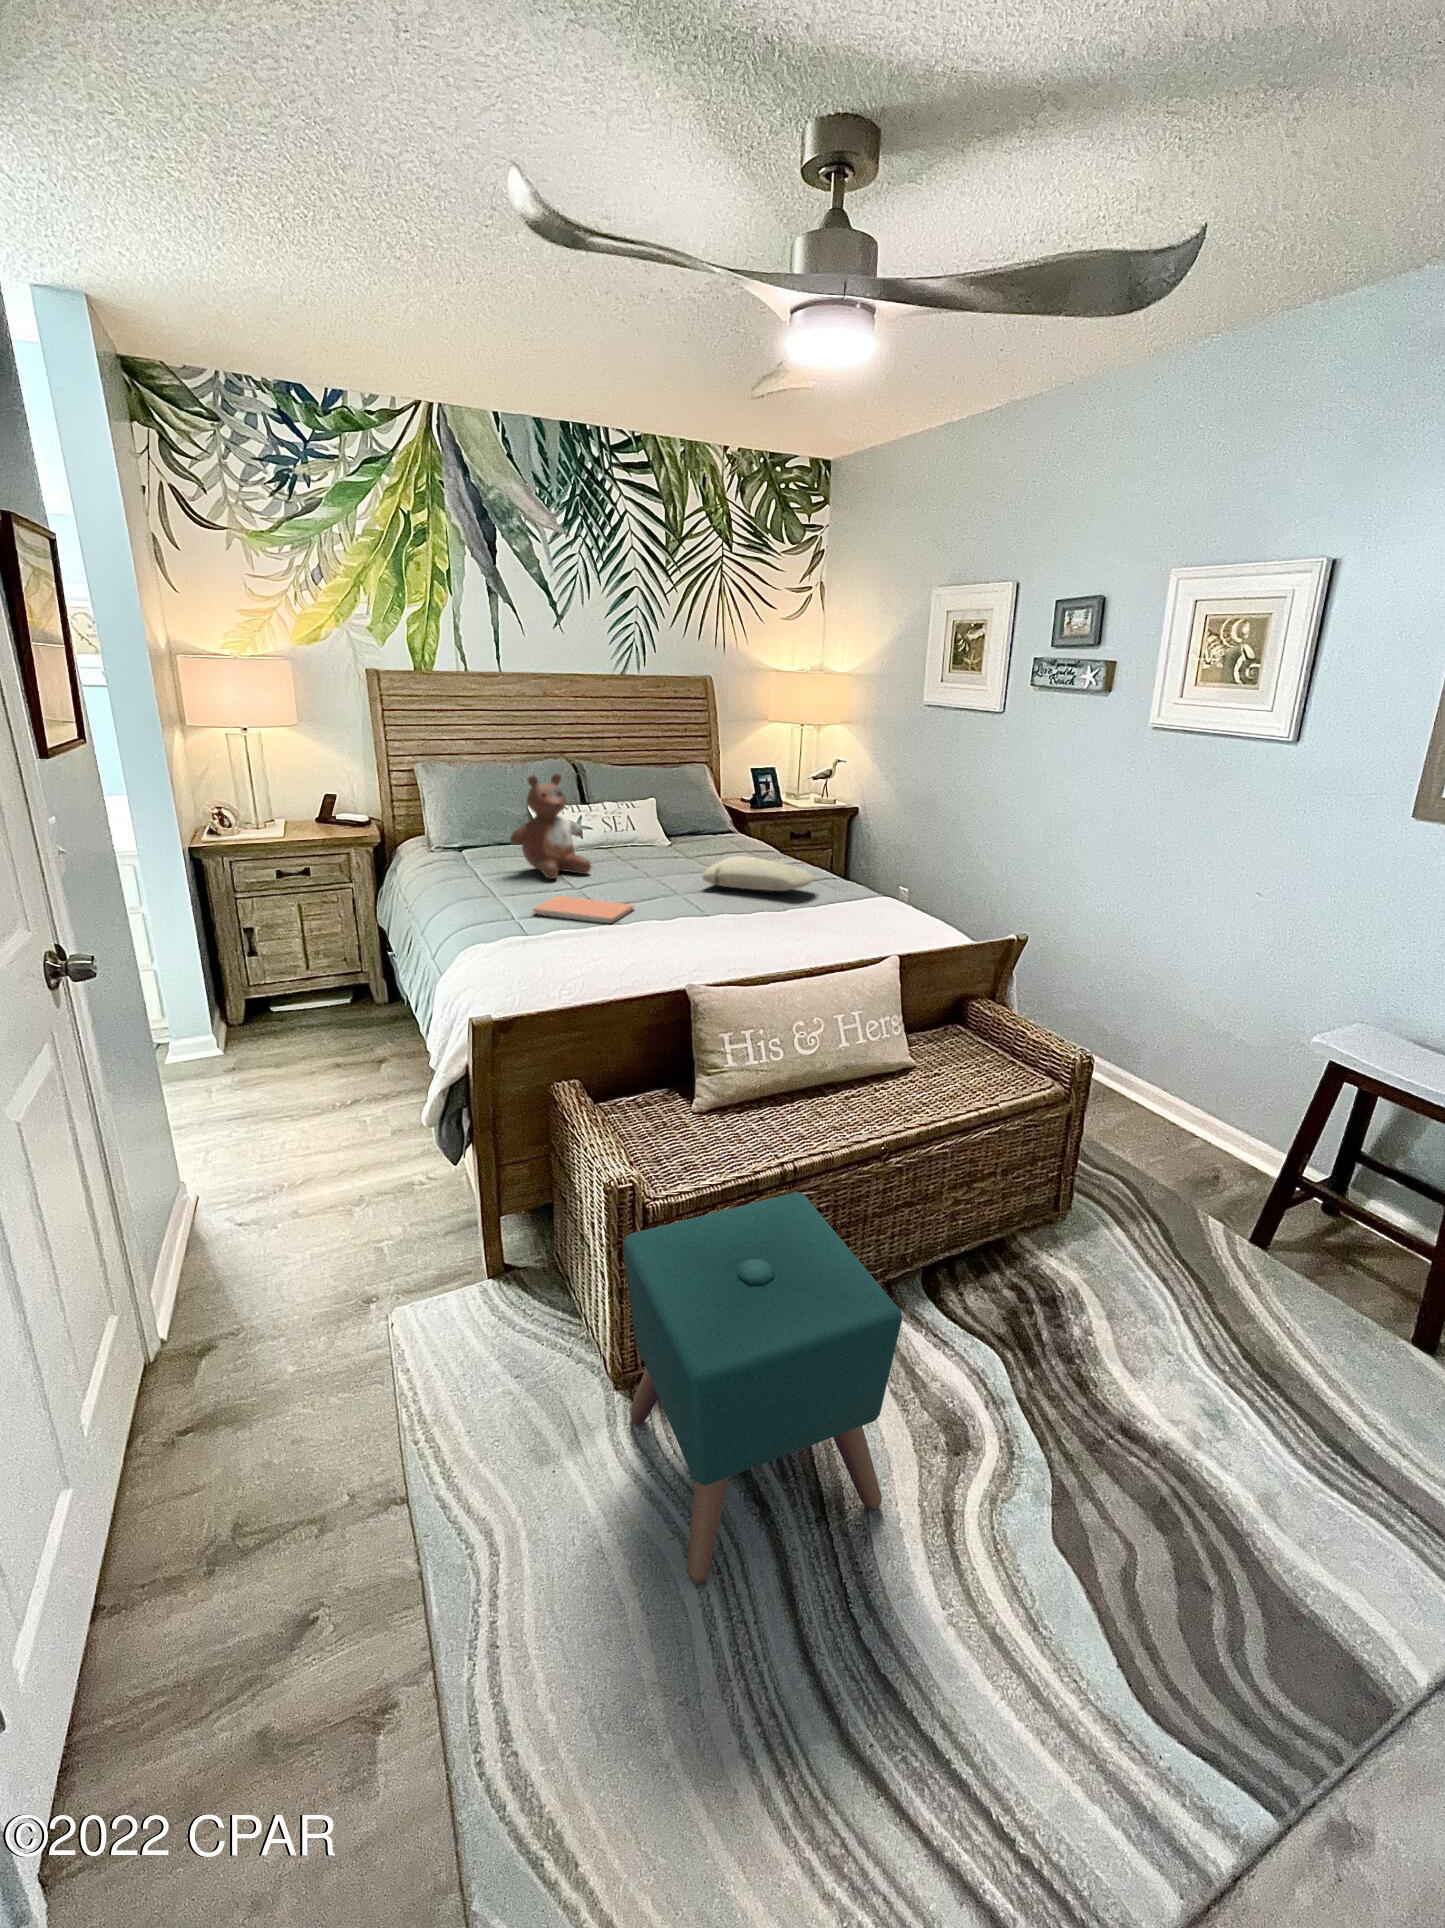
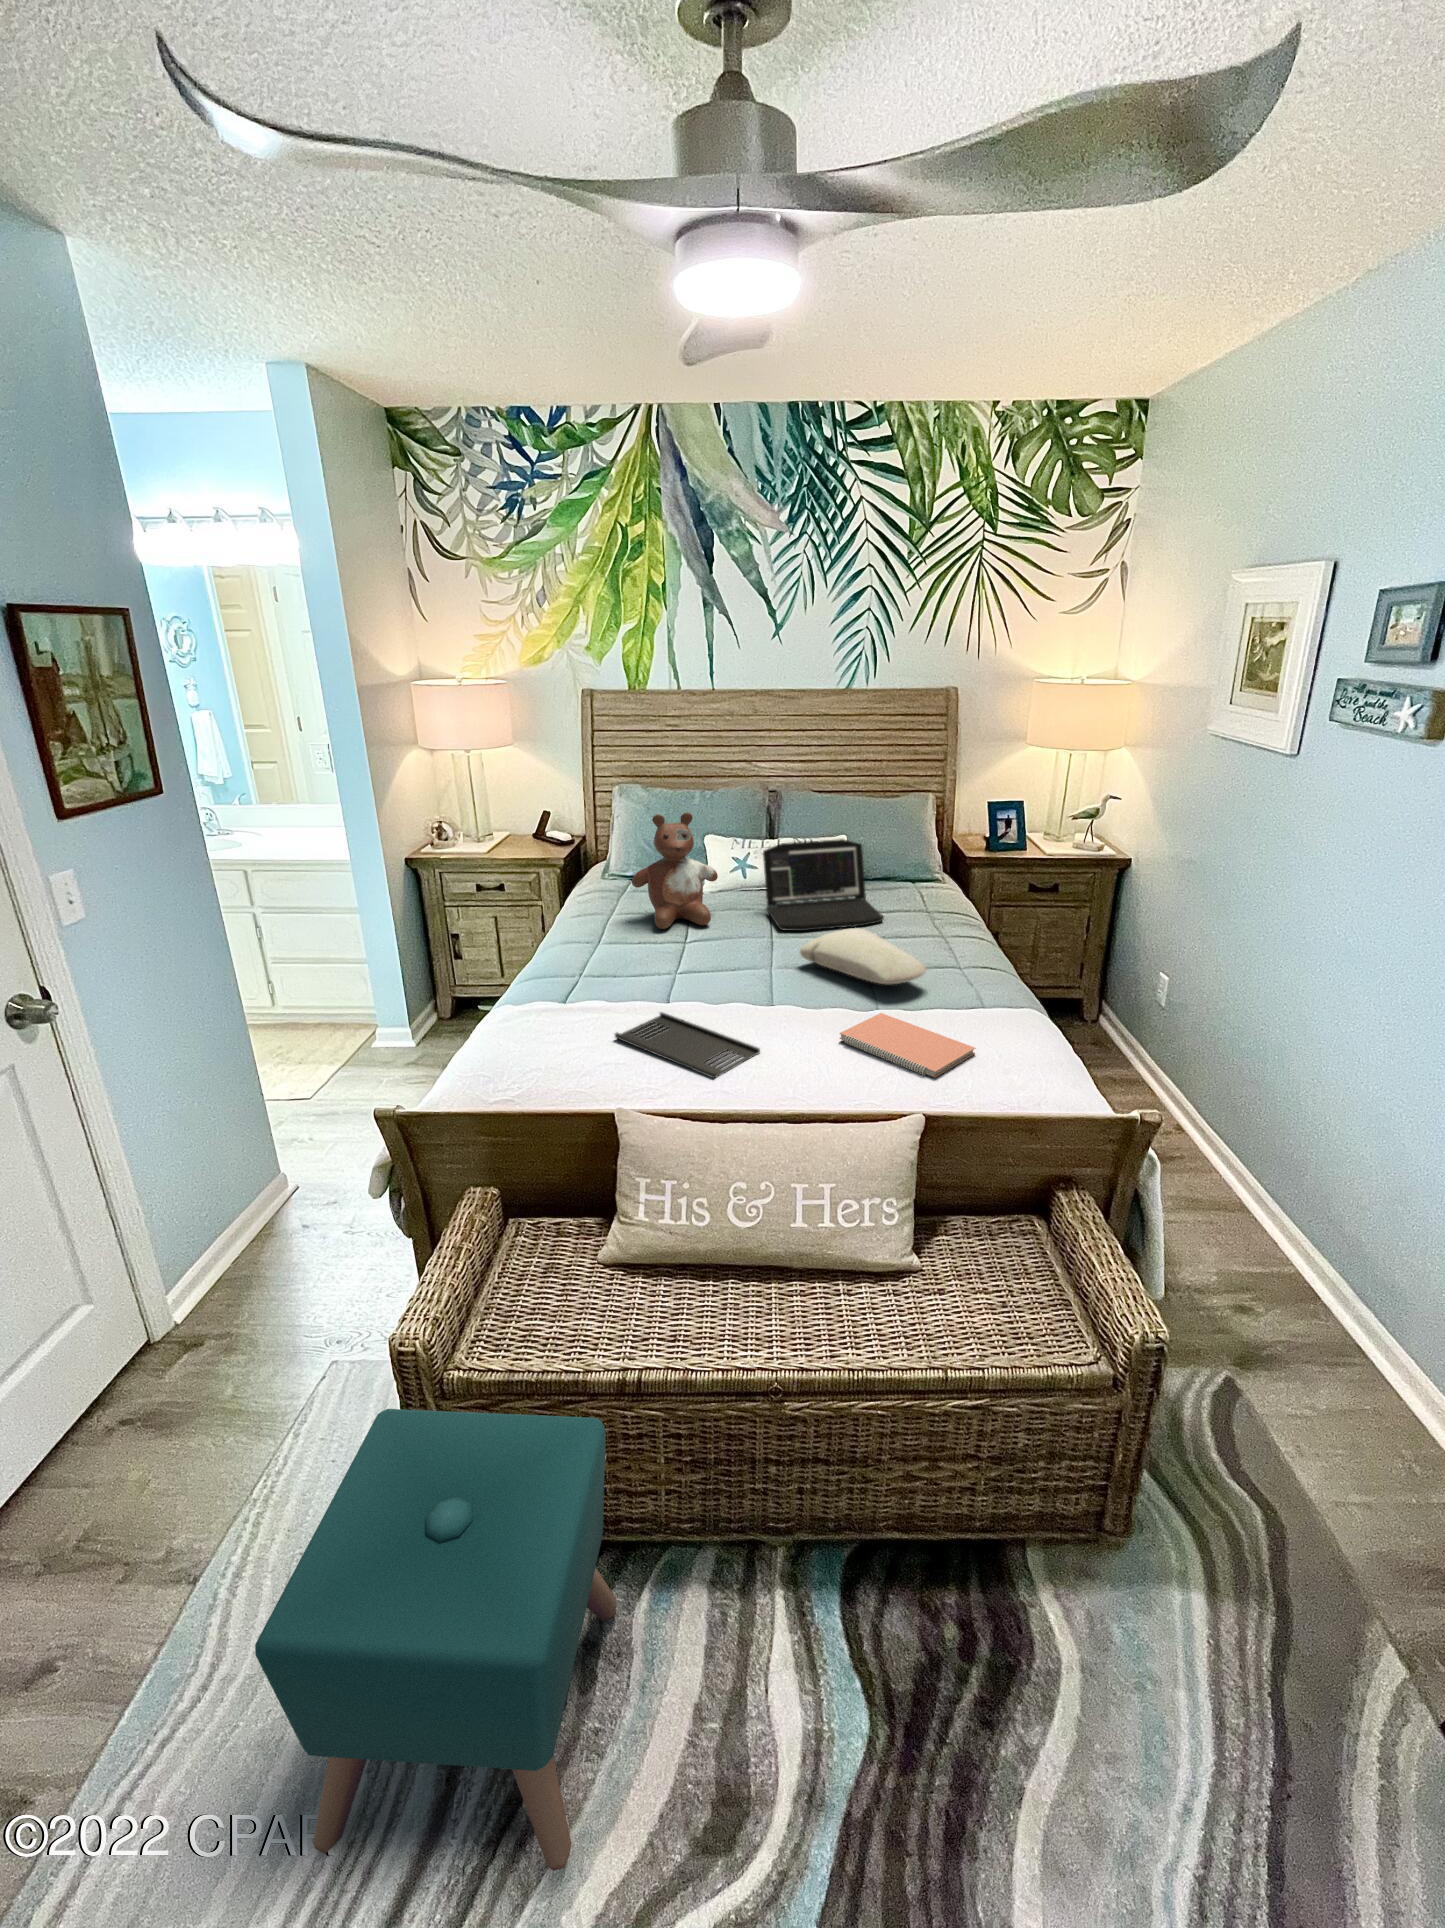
laptop: none [620,795,731,871] -> present [763,839,884,931]
notebook: present [533,896,634,923] -> present [840,1013,975,1077]
tray: none [616,927,744,959] -> present [615,1012,760,1078]

